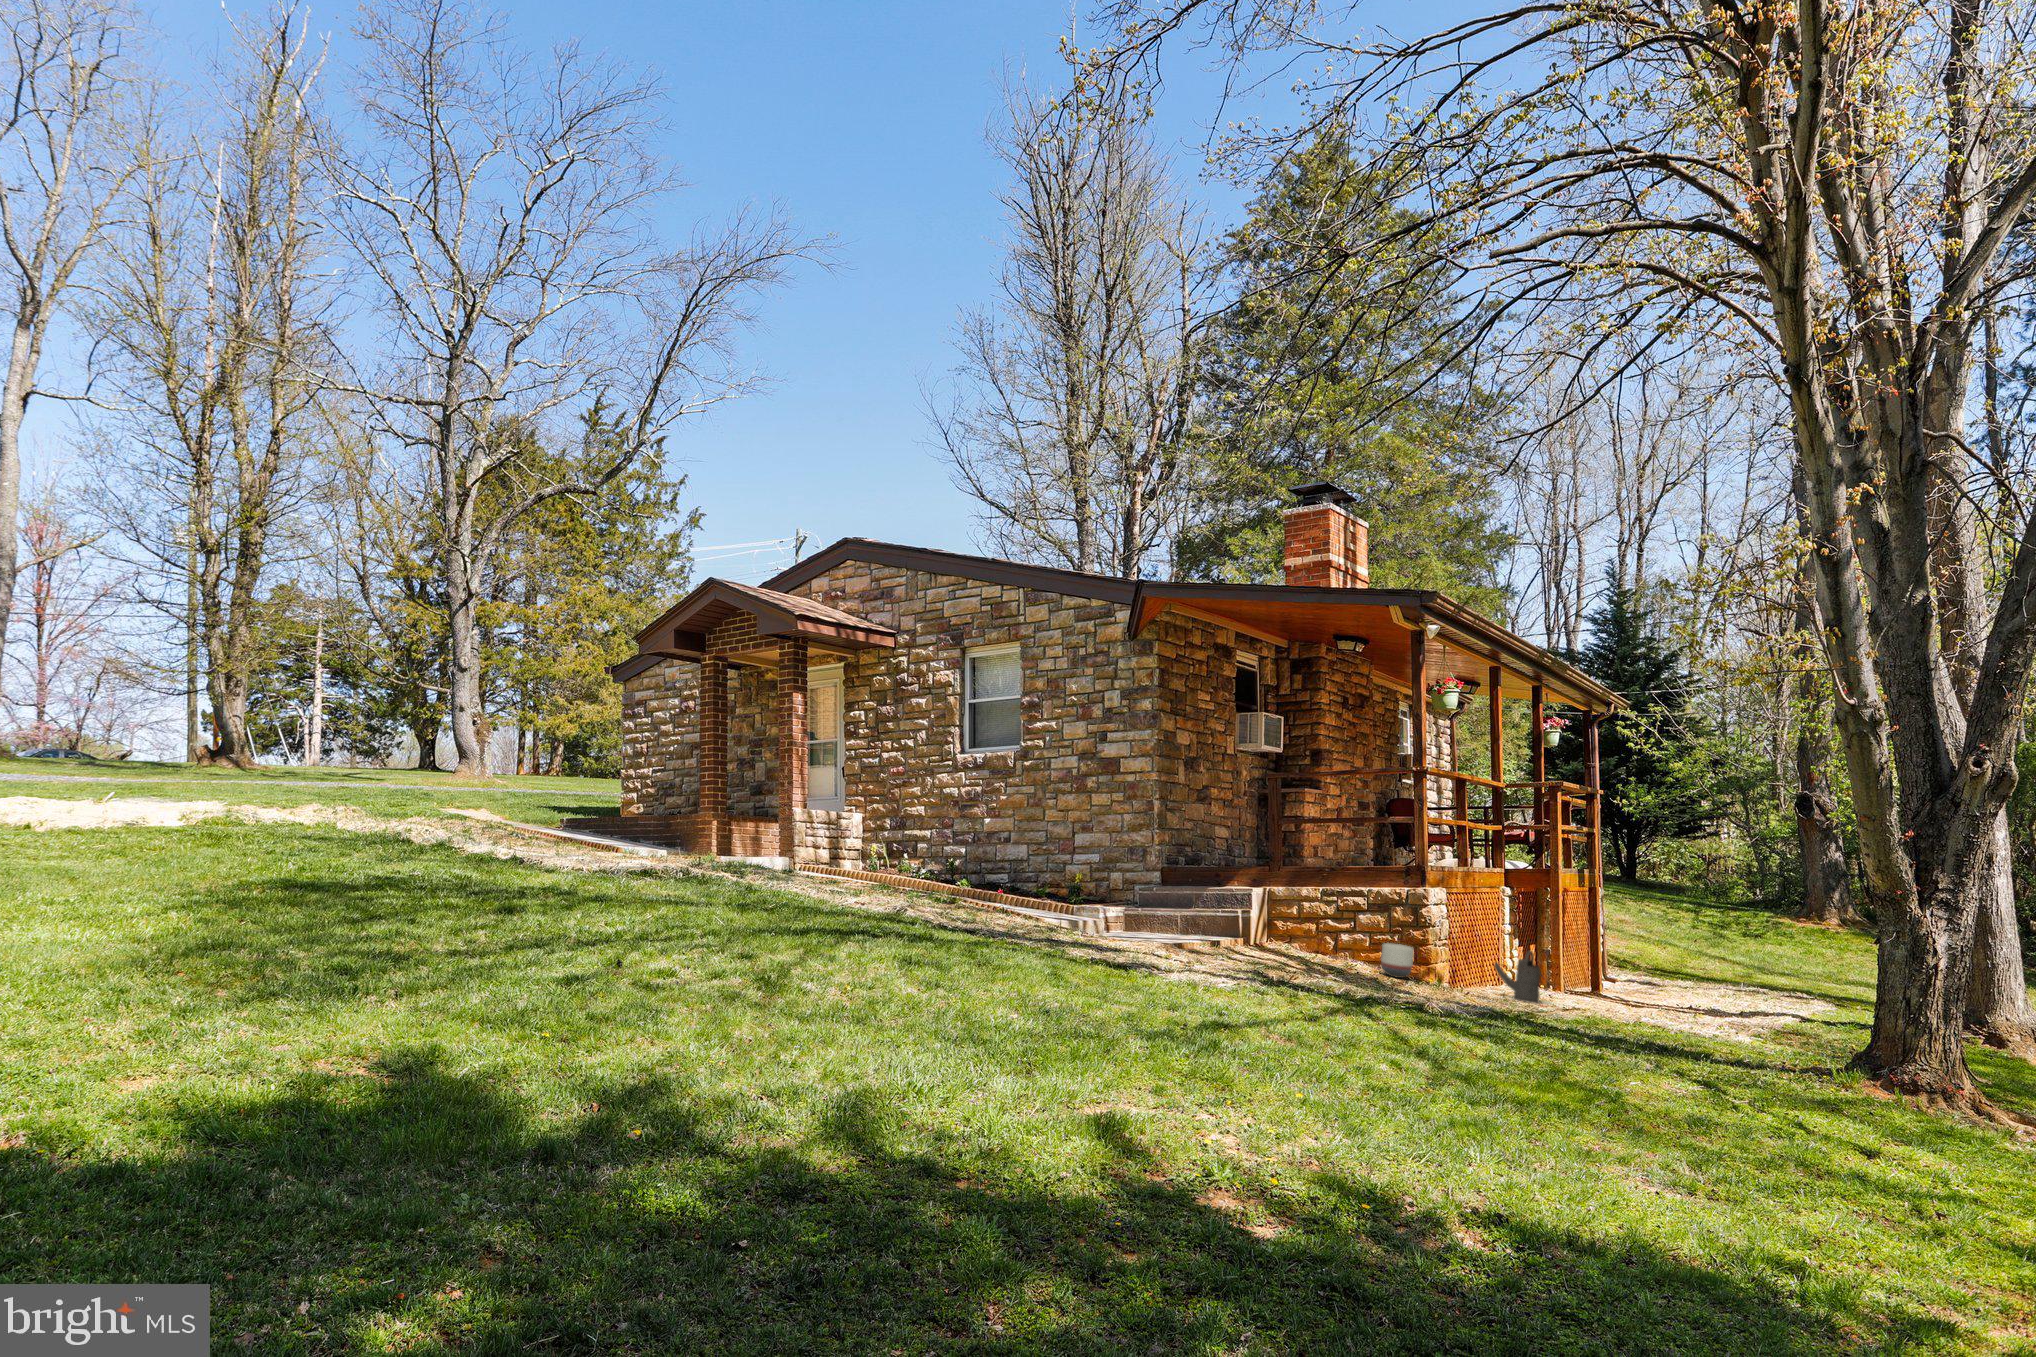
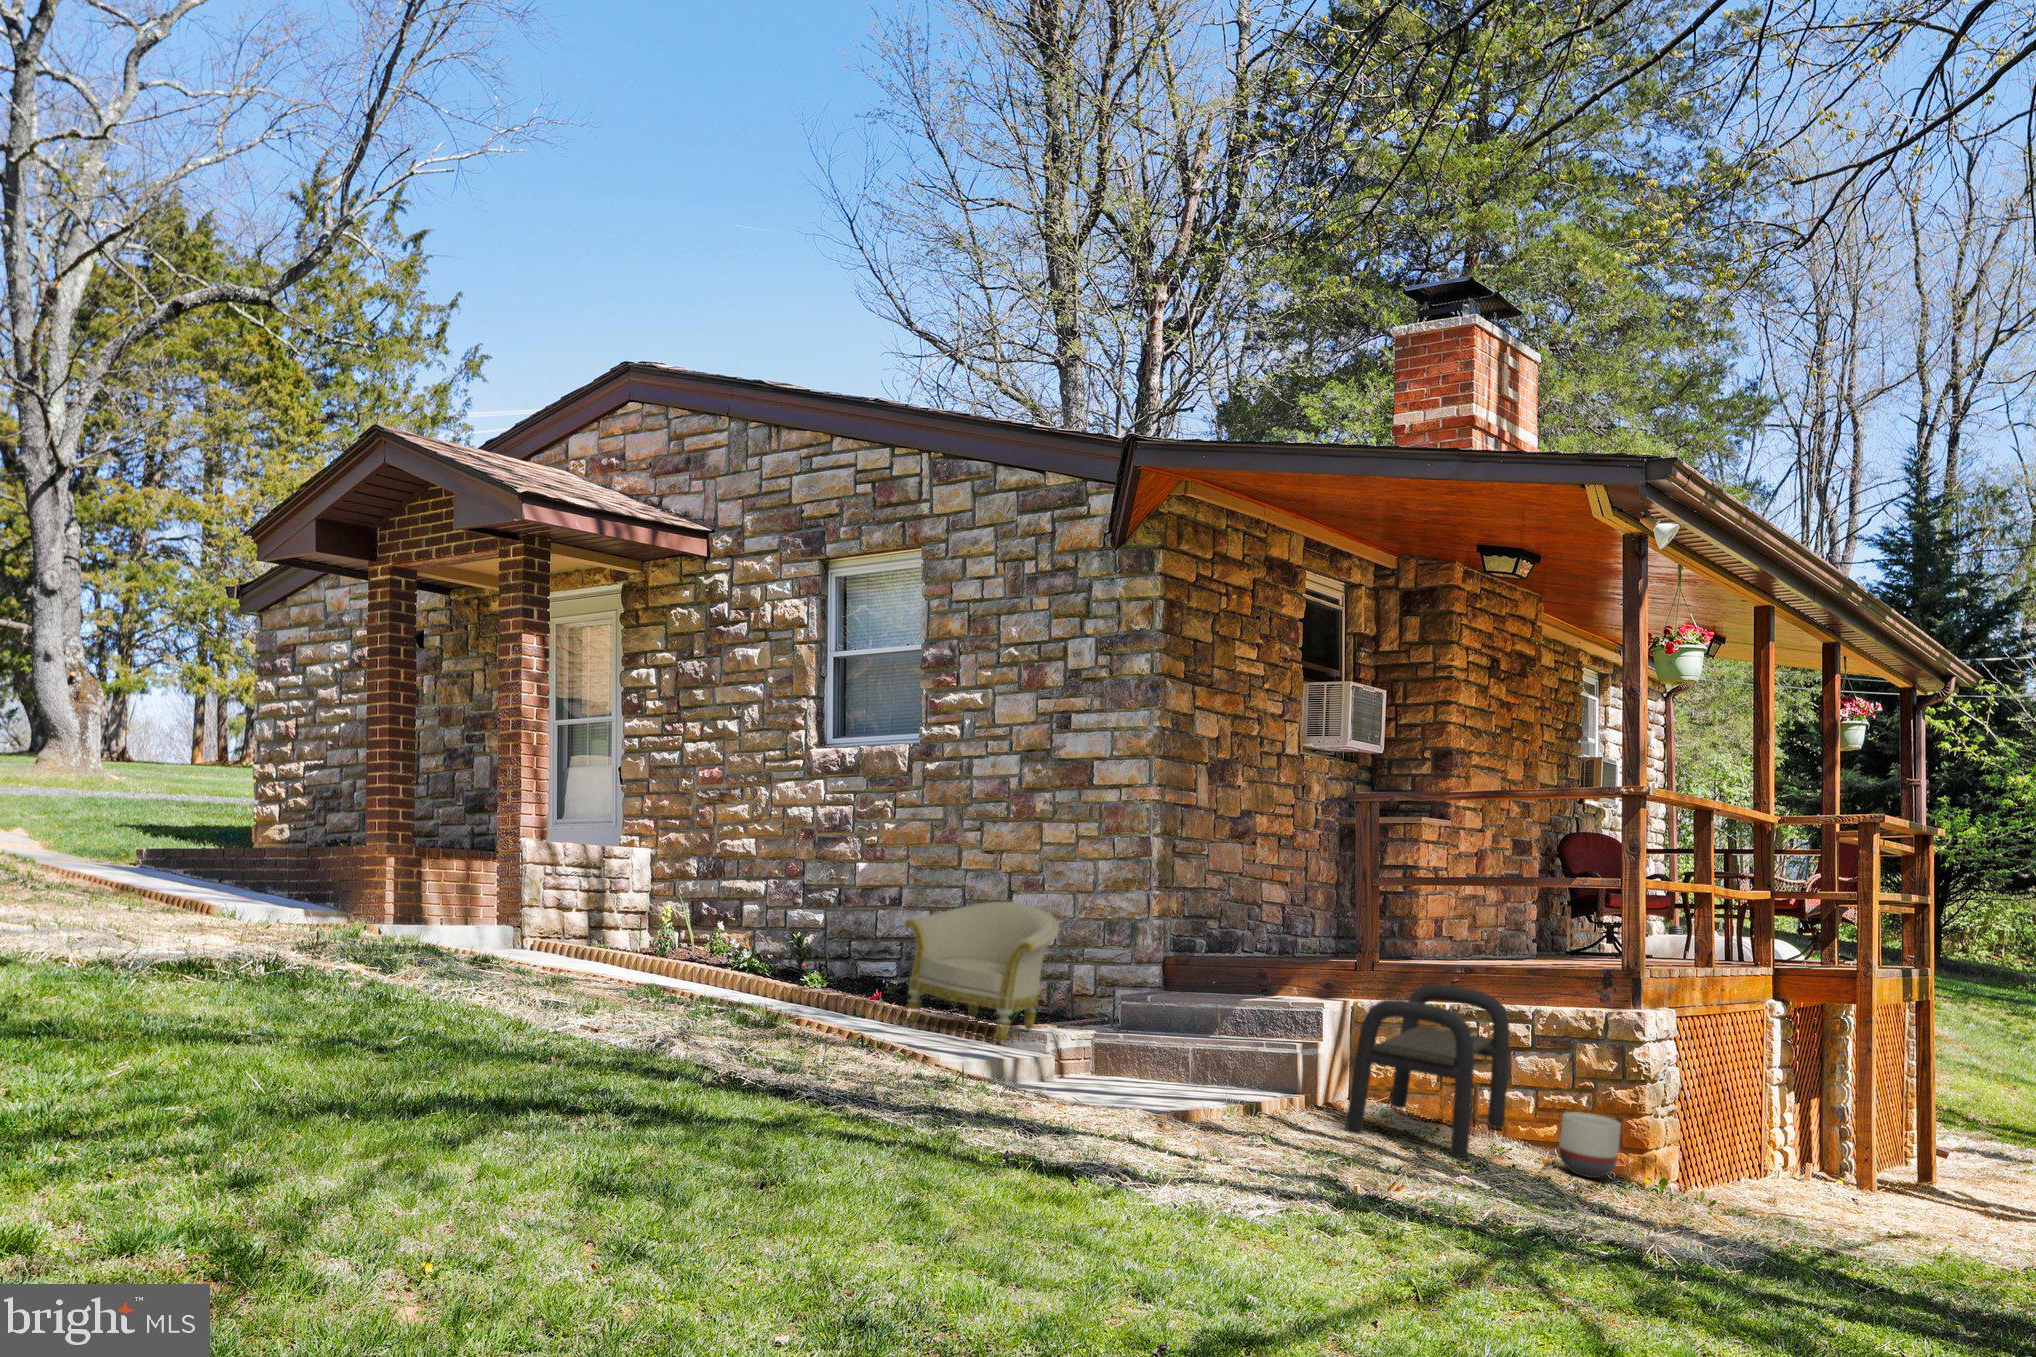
armchair: none [1019,838,1105,914] -> present [905,902,1059,1041]
bench: none [1265,877,1353,965] -> present [1346,984,1509,1157]
watering can: present [1494,951,1548,1004] -> none [1744,1117,1858,1216]

